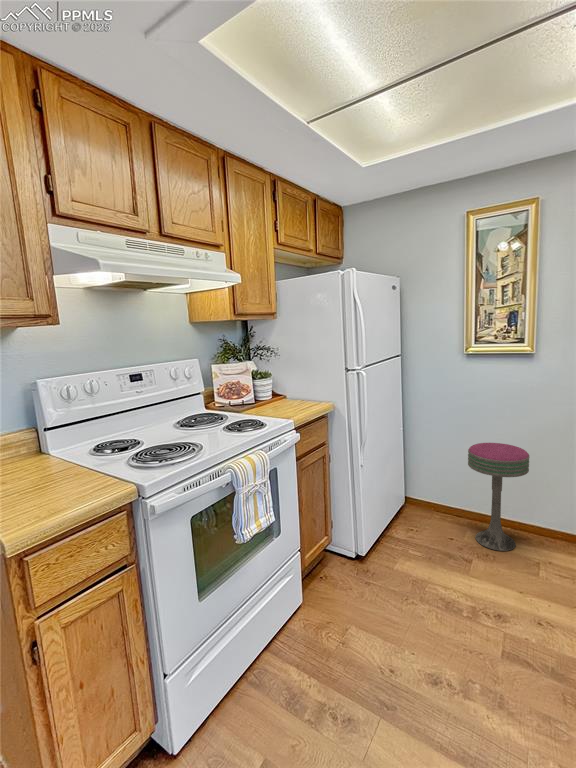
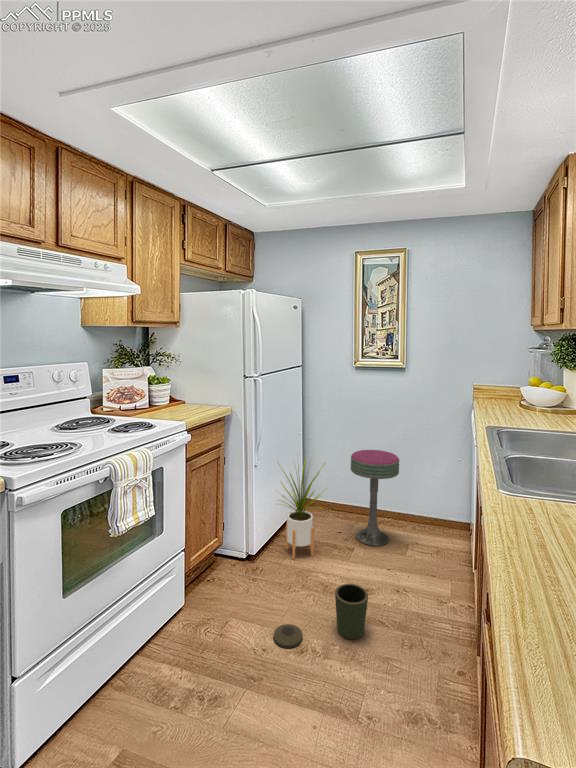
house plant: none [384,446,446,564] -> present [278,458,325,559]
trash can: none [405,603,520,674] -> present [273,584,368,648]

